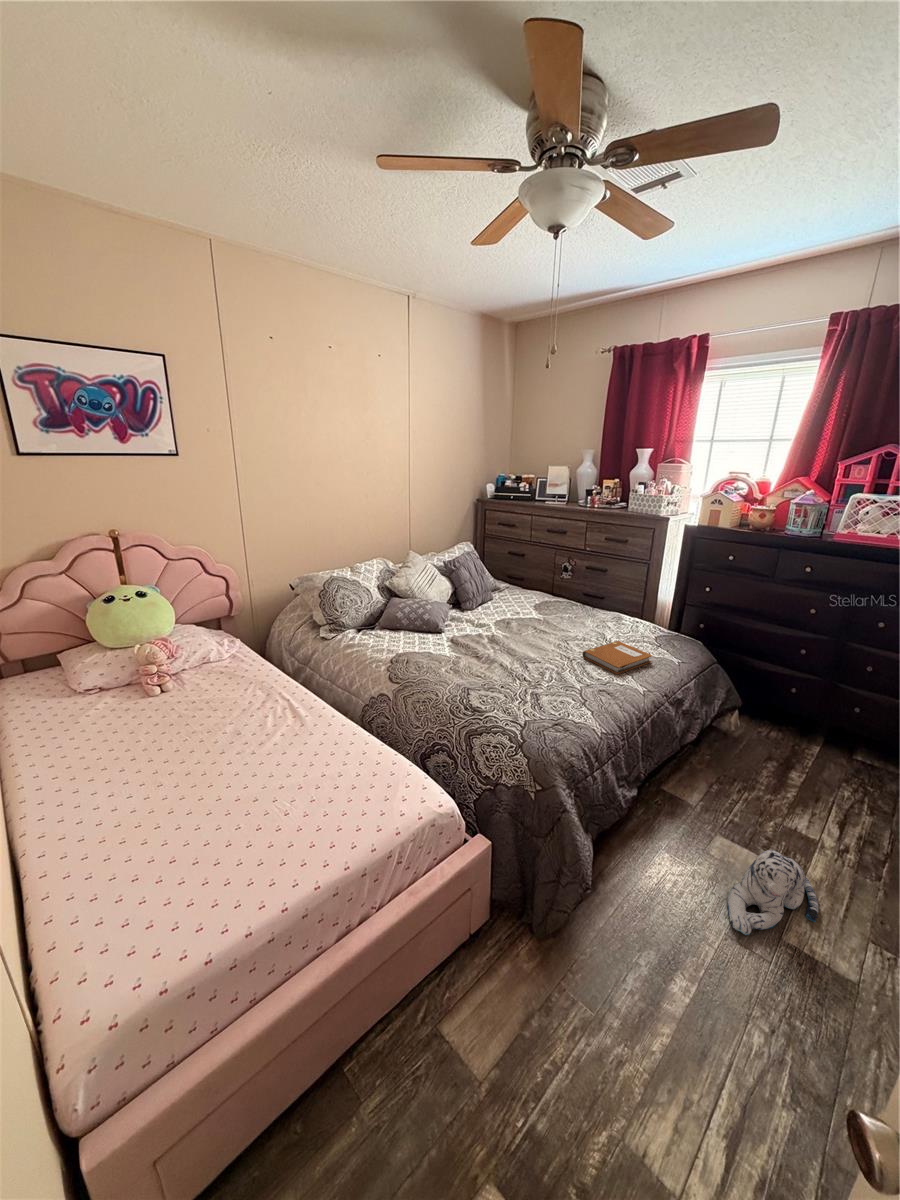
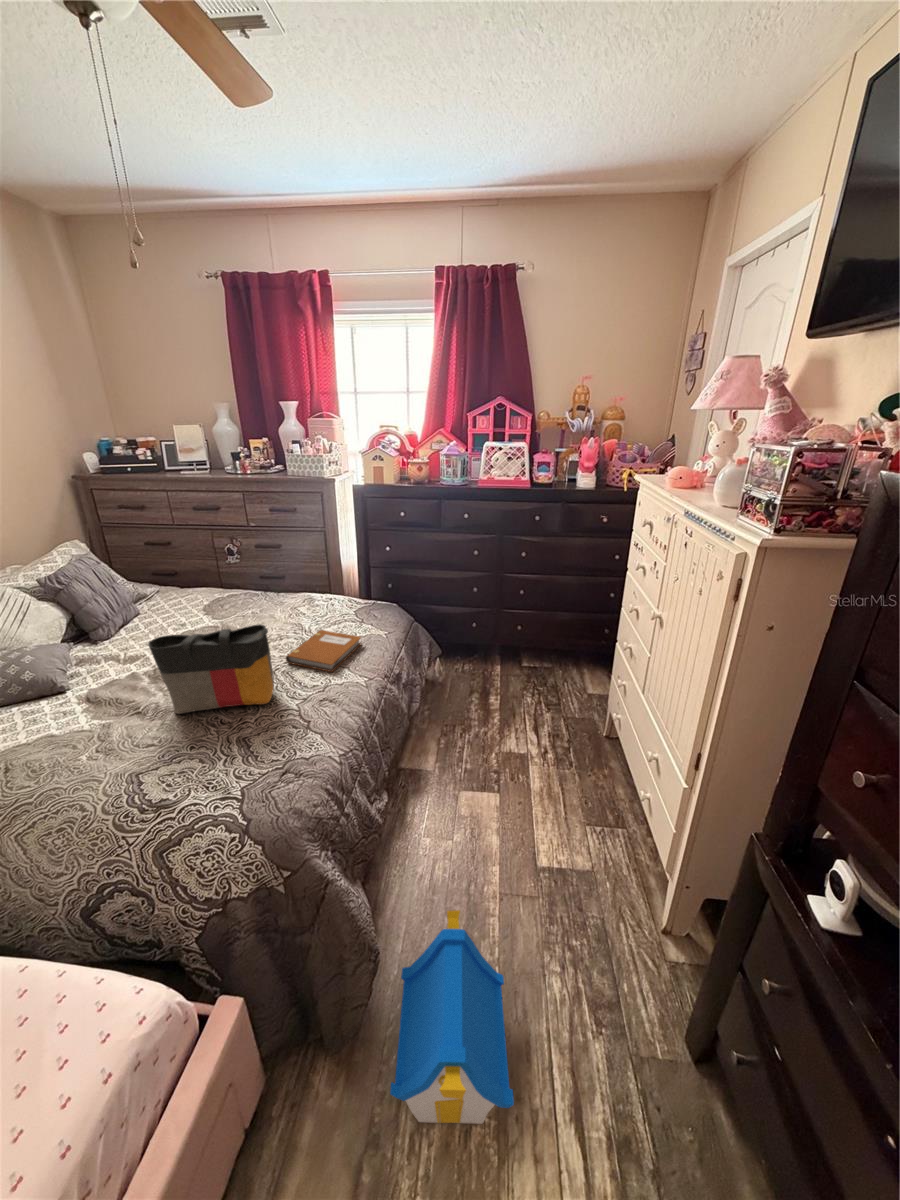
tote bag: none [495,608,573,678] -> present [148,624,274,714]
plush toy: present [727,850,819,935] -> none [487,784,550,881]
toy house: none [567,895,699,1080] -> present [390,910,514,1124]

